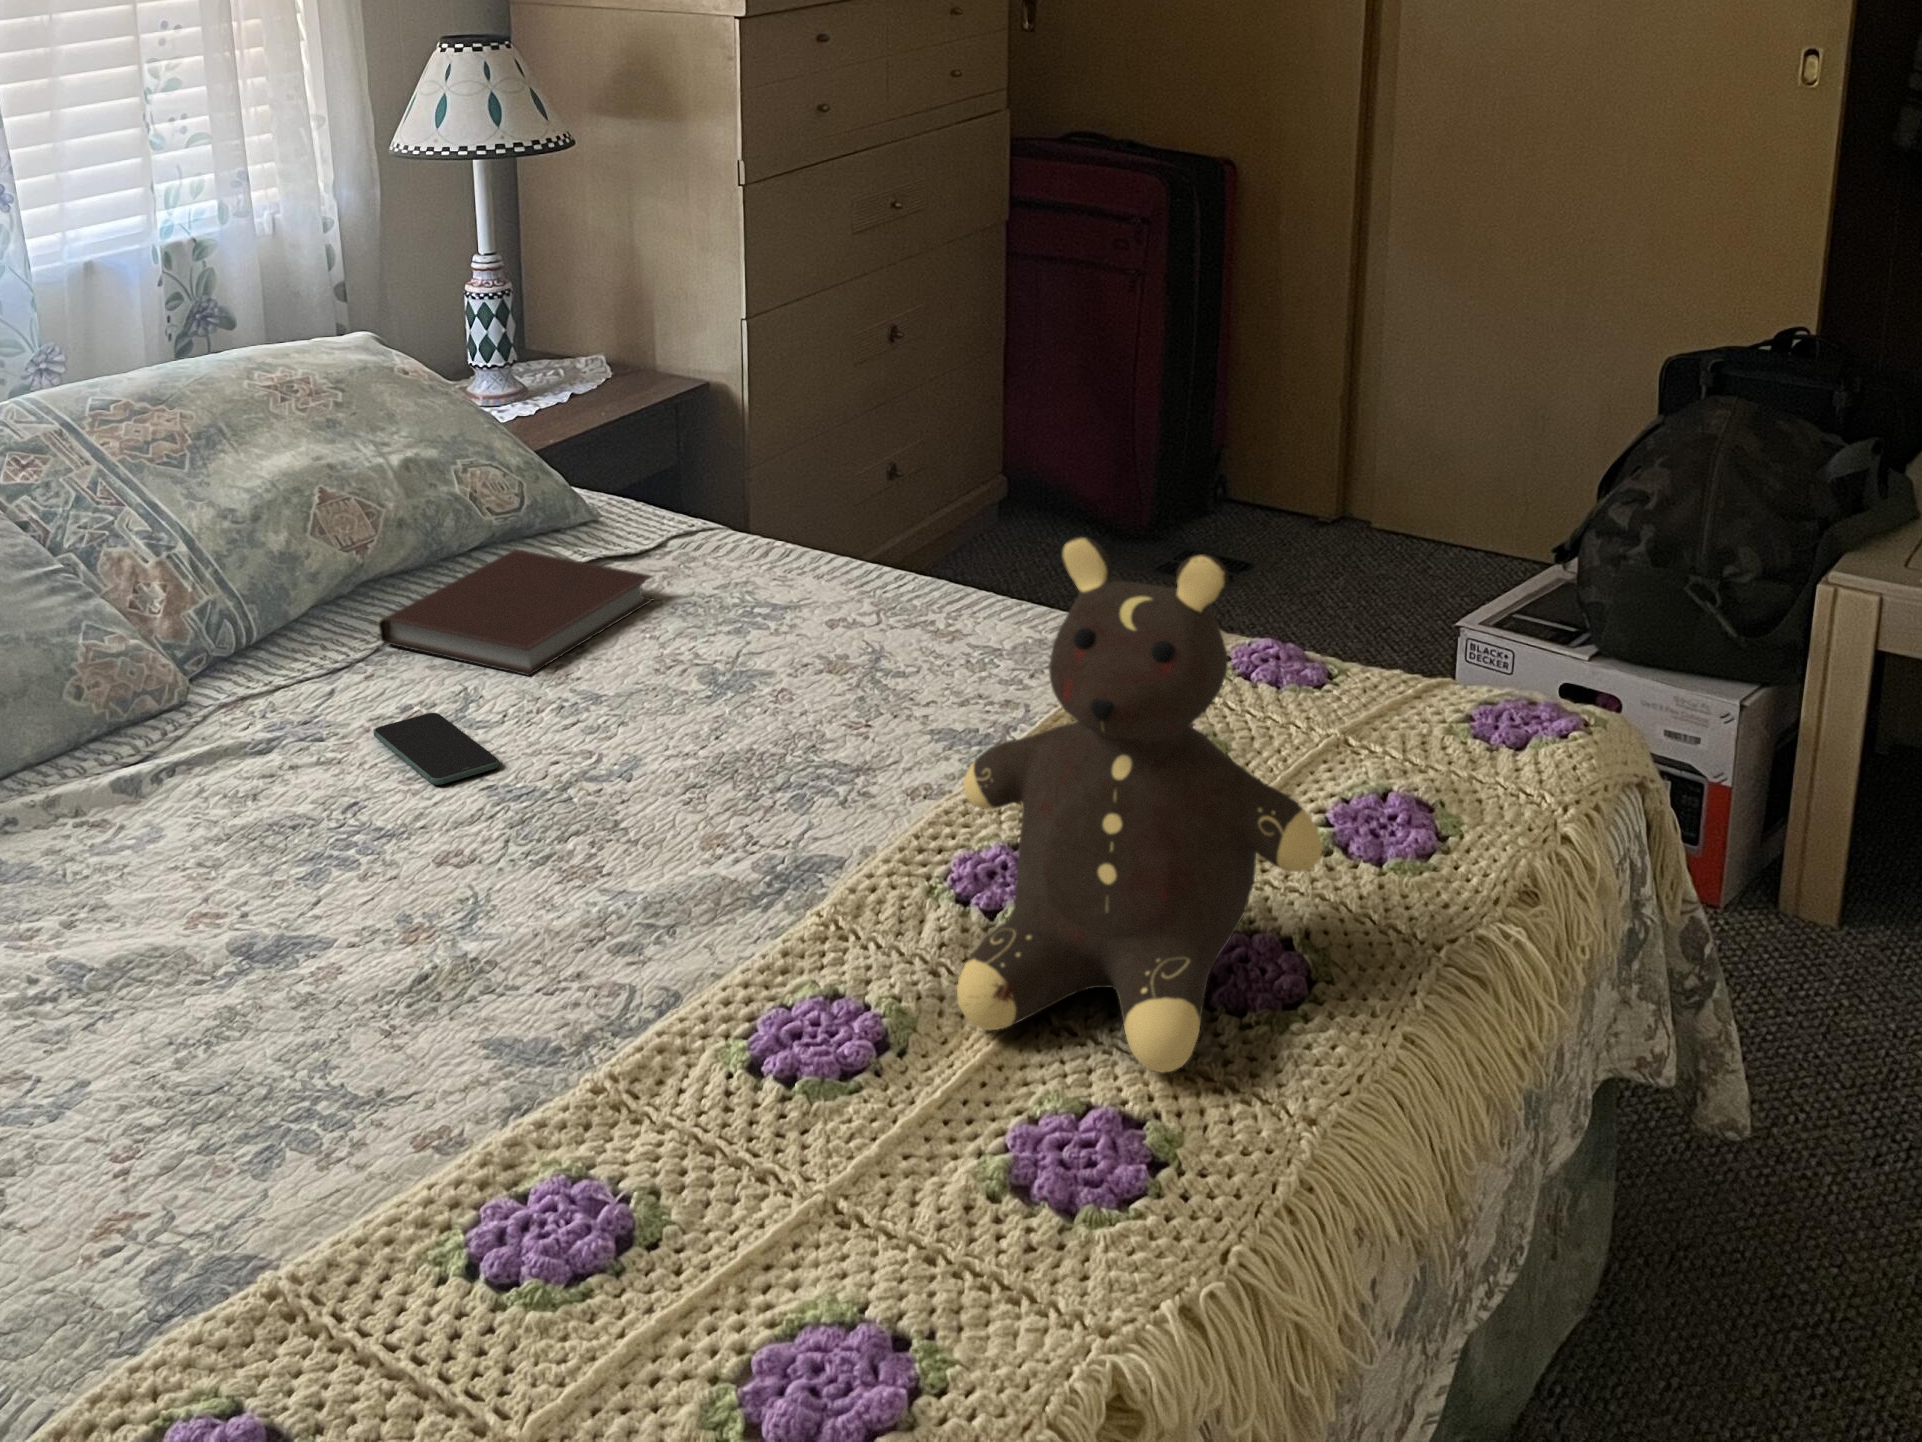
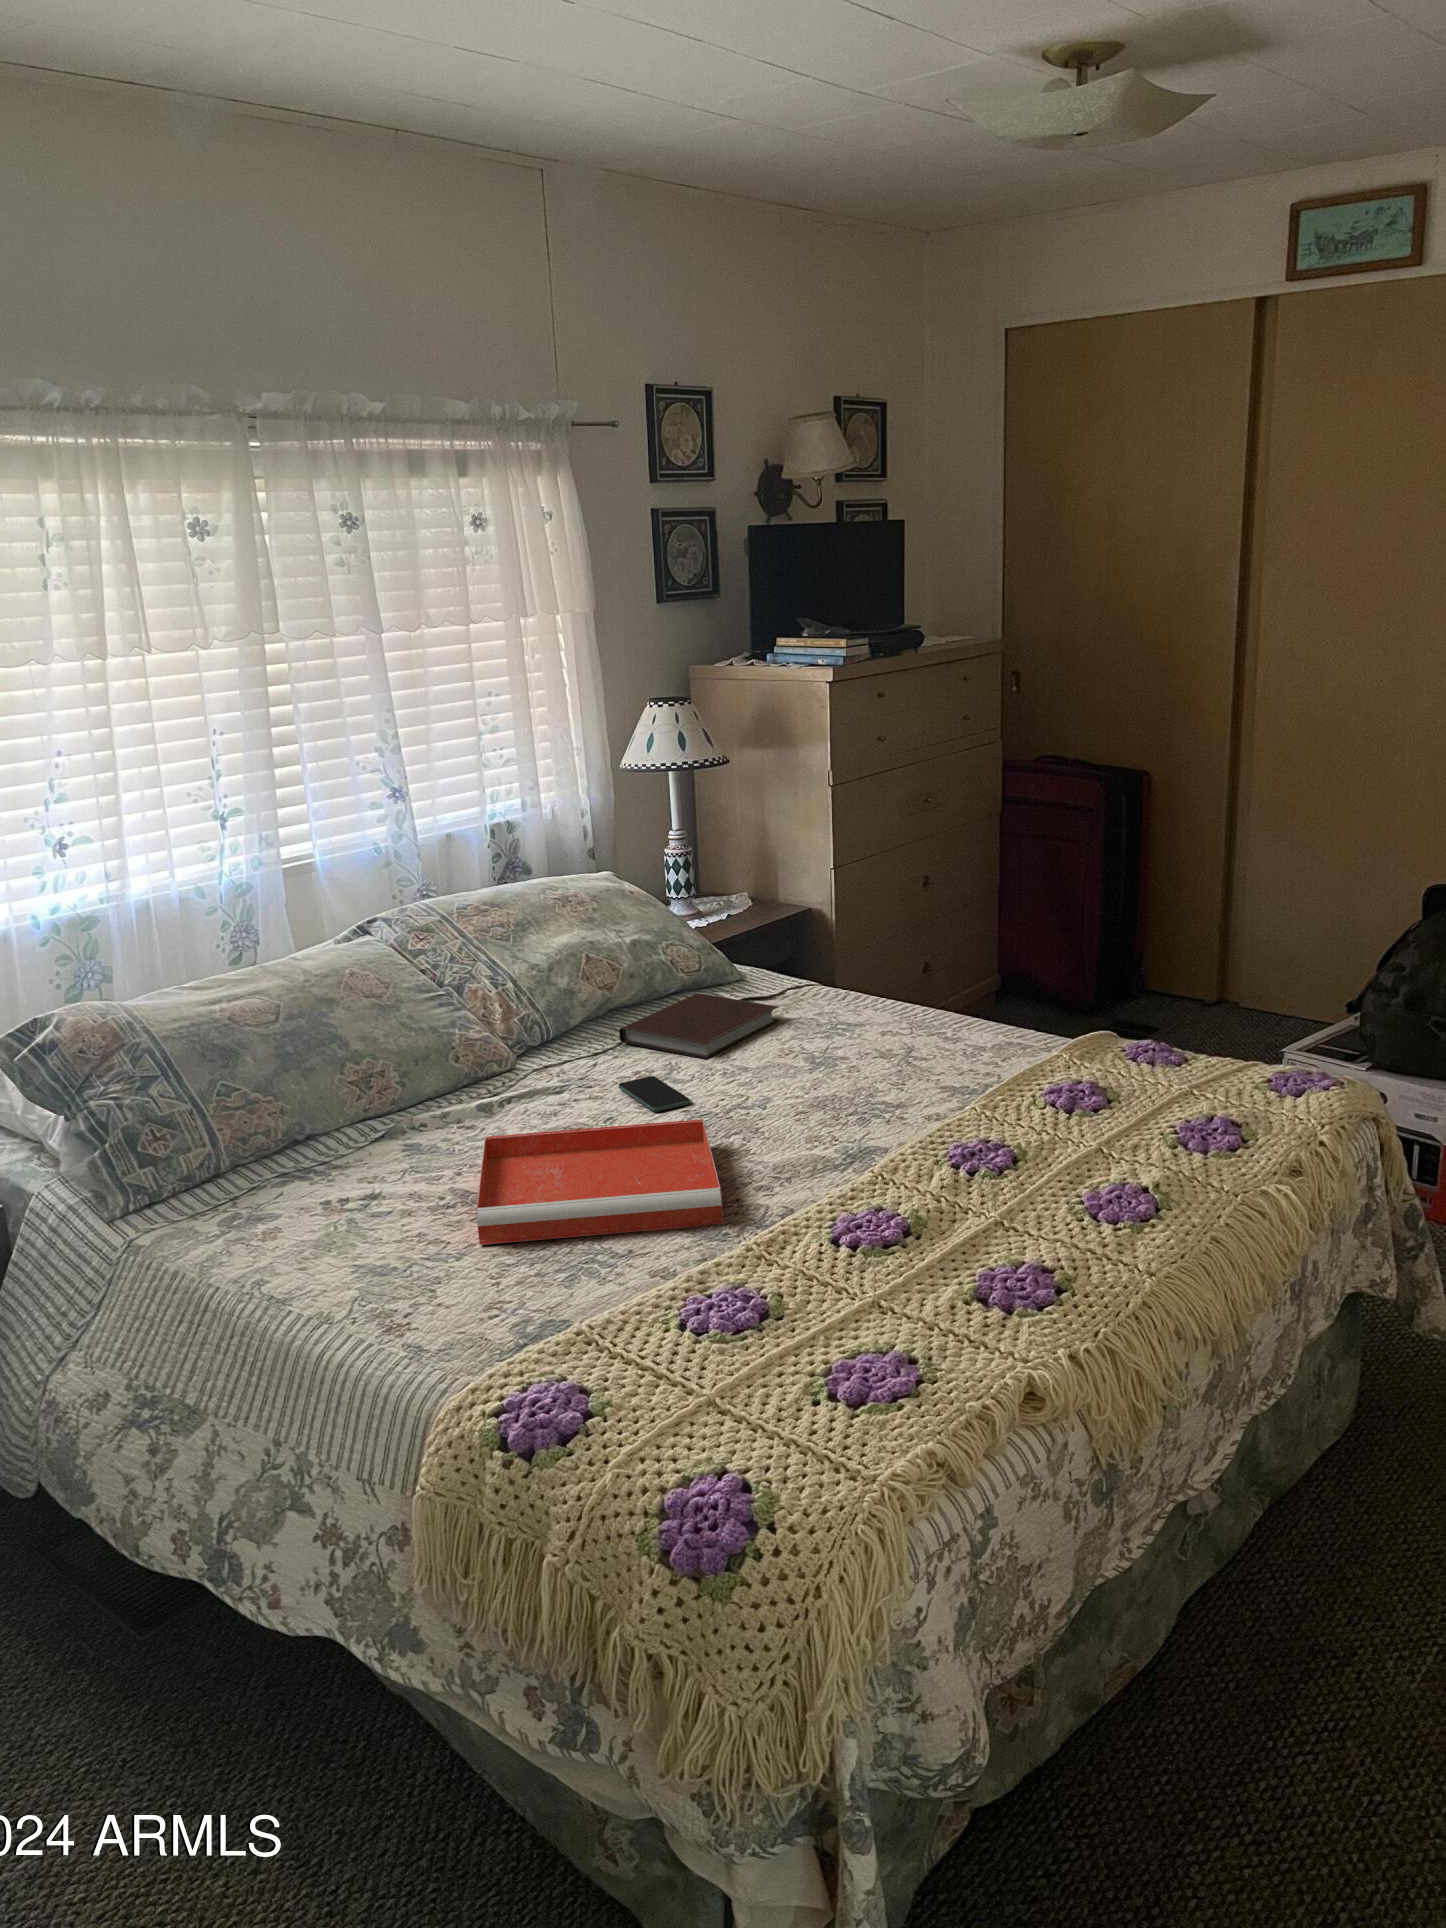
teddy bear: present [957,537,1322,1073] -> none [950,950,1163,1248]
tray: none [91,810,553,1083] -> present [476,1119,723,1245]

